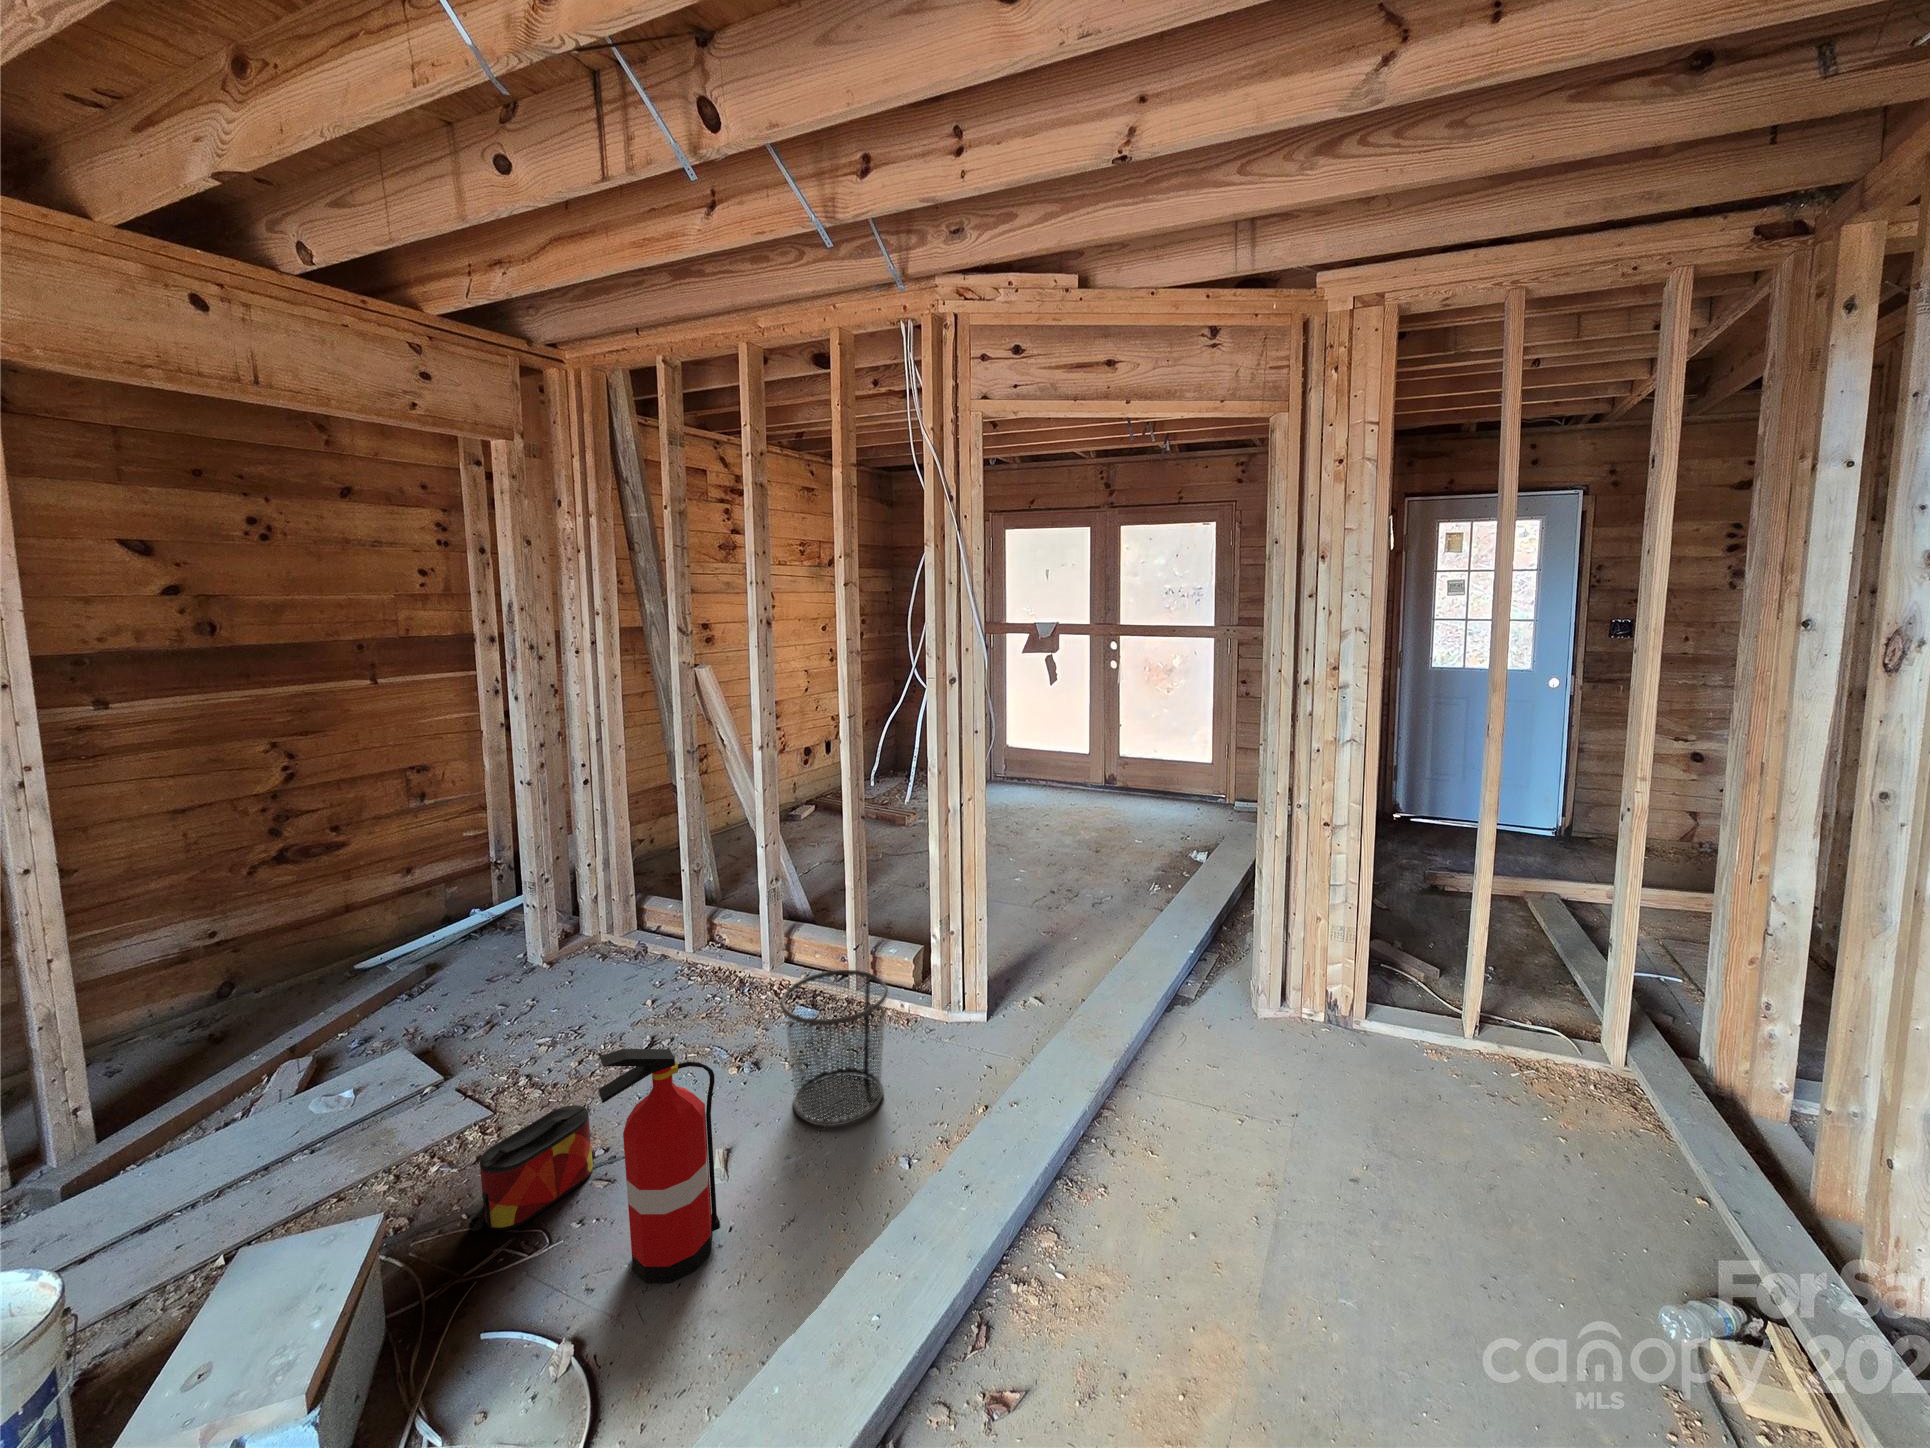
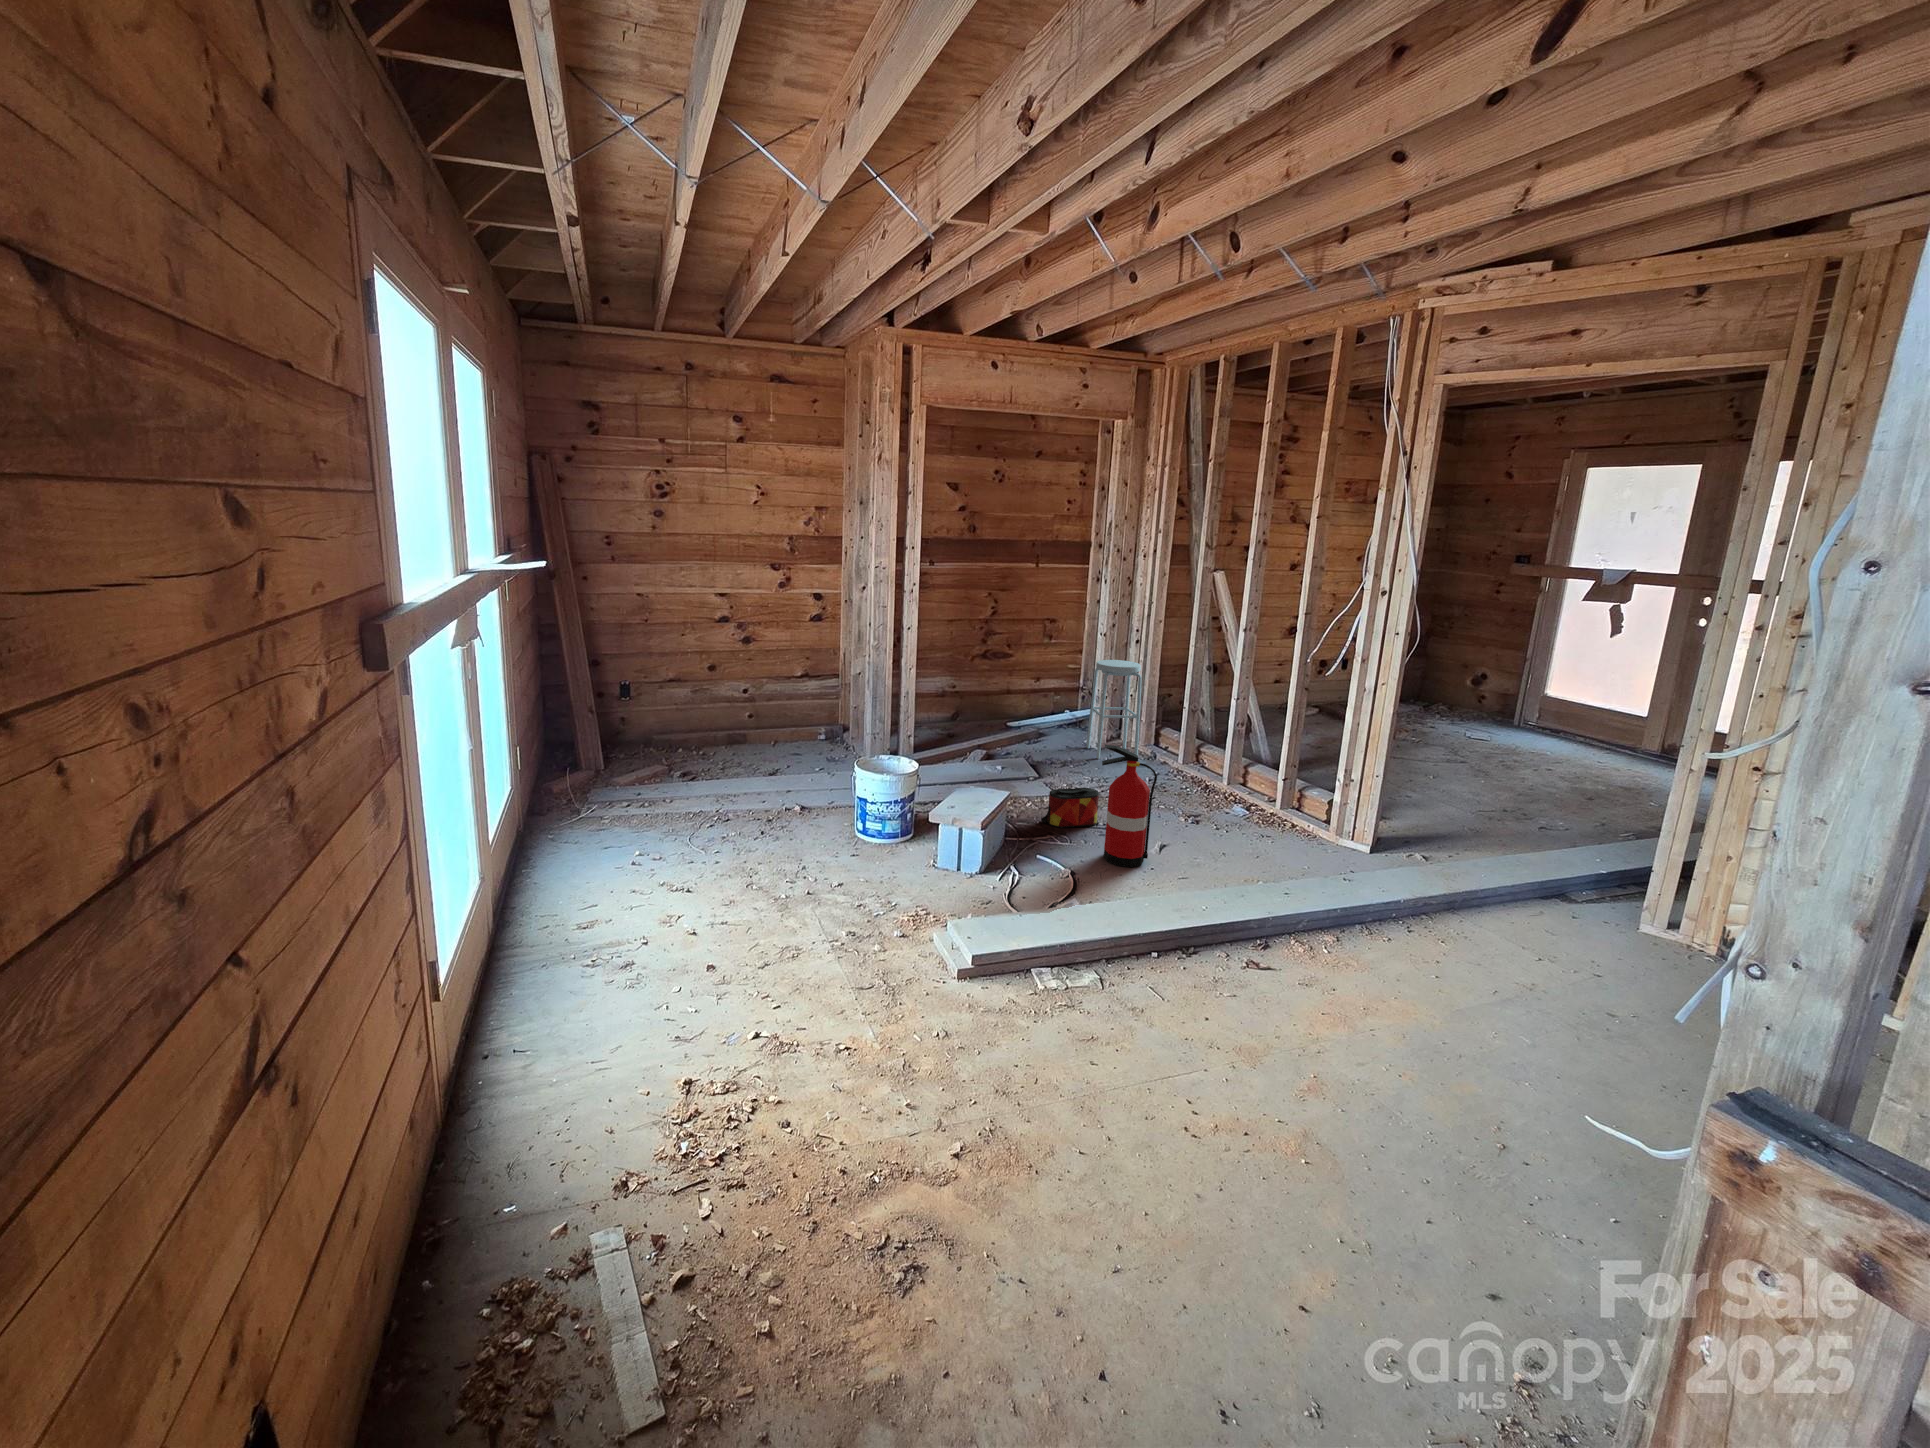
stool: none [522,816,623,990] -> present [1086,660,1142,759]
waste bin: present [780,970,888,1126] -> none [1208,769,1282,857]

